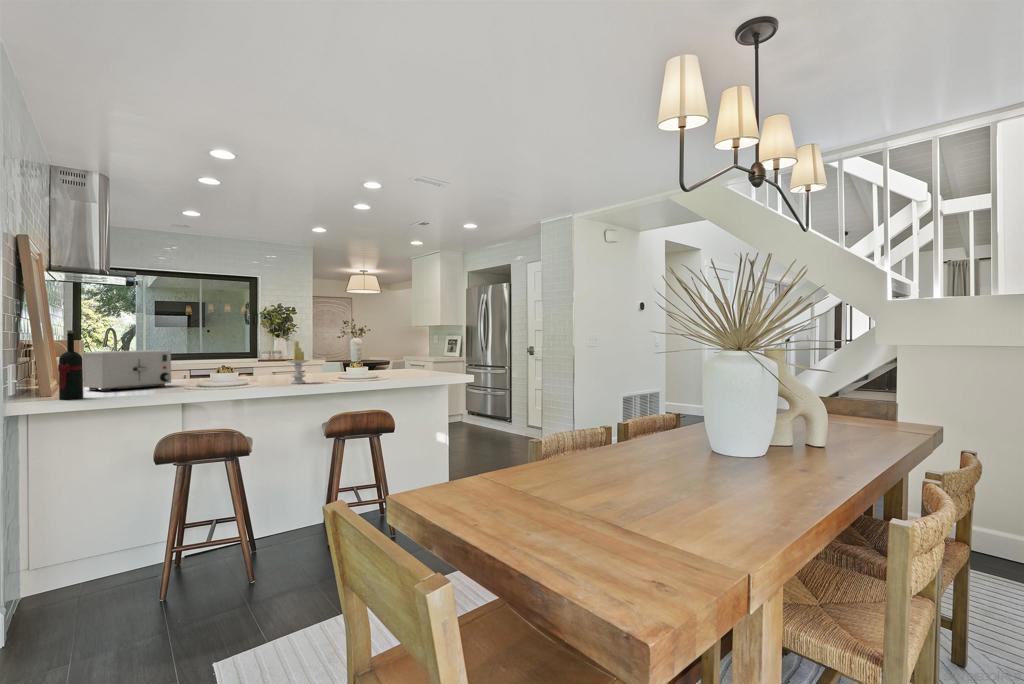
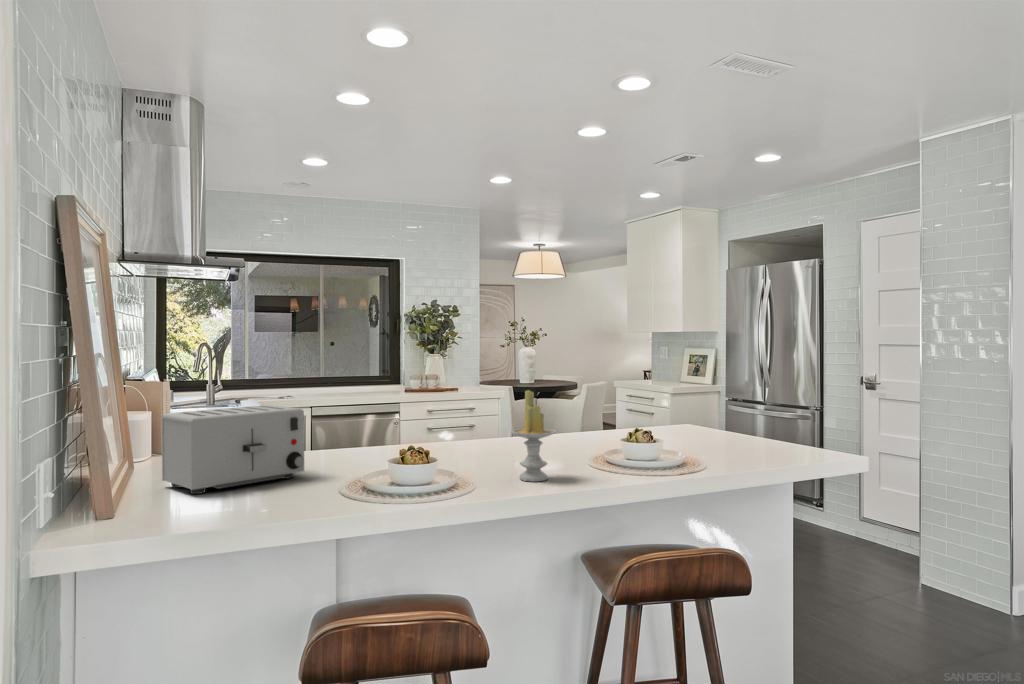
wine bottle: present [58,330,83,399] -> none [112,386,156,532]

